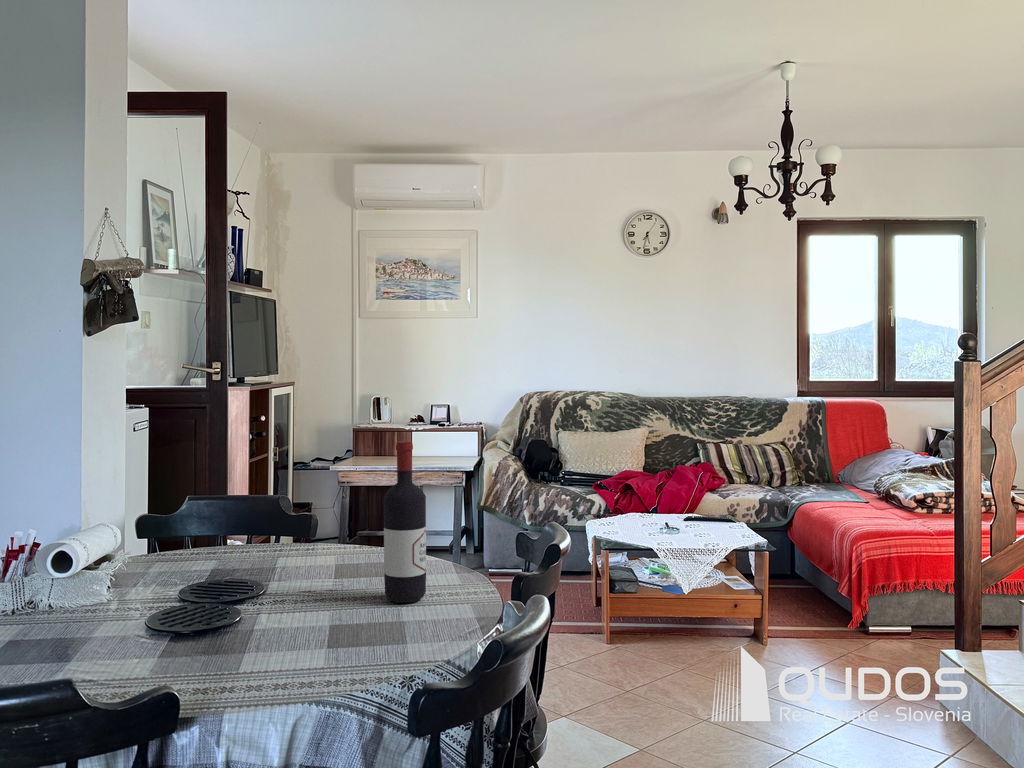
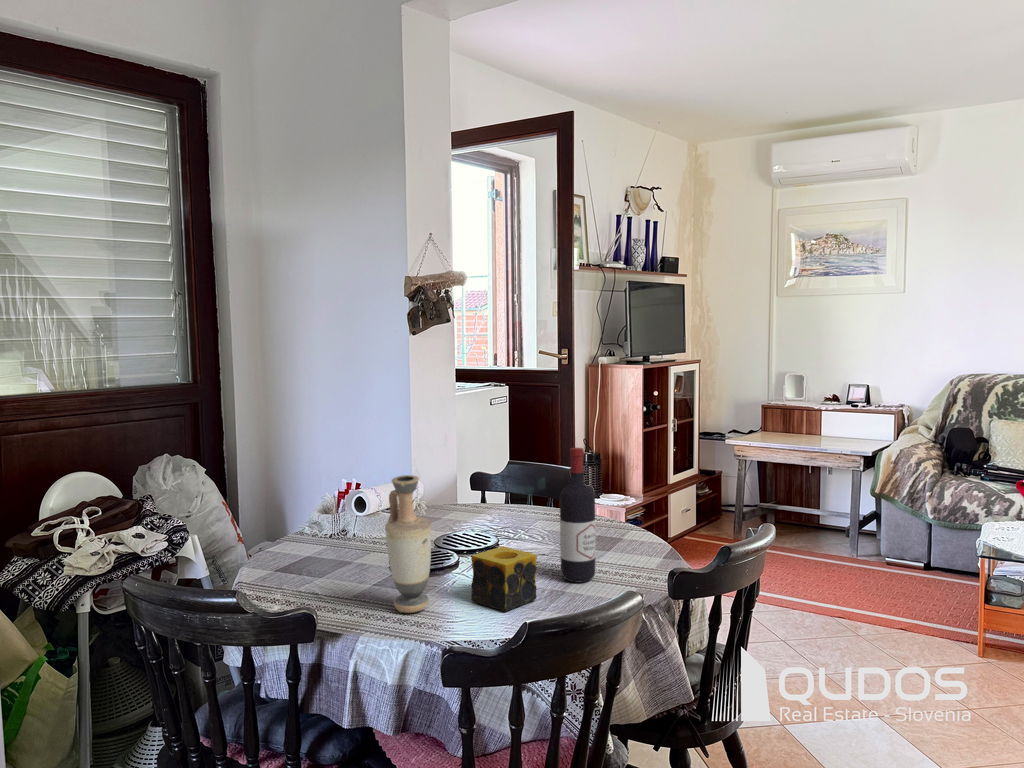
vase: none [214,480,281,676] -> present [385,475,431,613]
candle: none [316,568,392,646] -> present [471,546,536,611]

